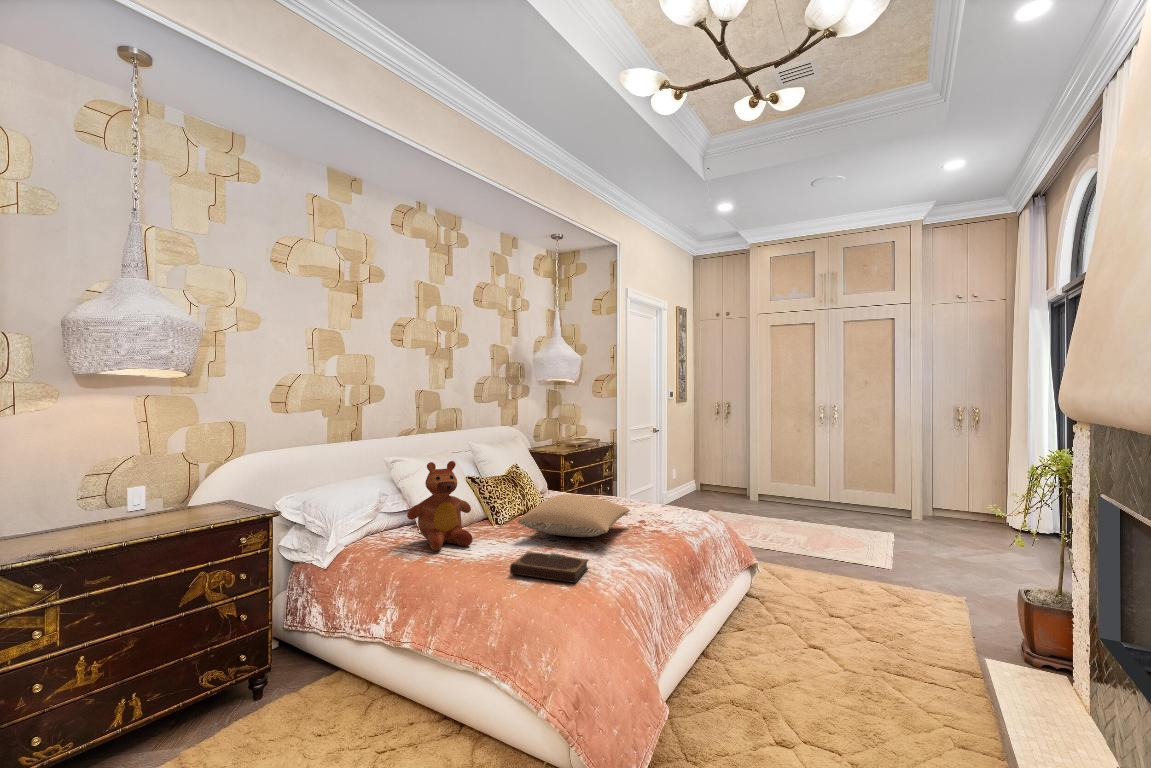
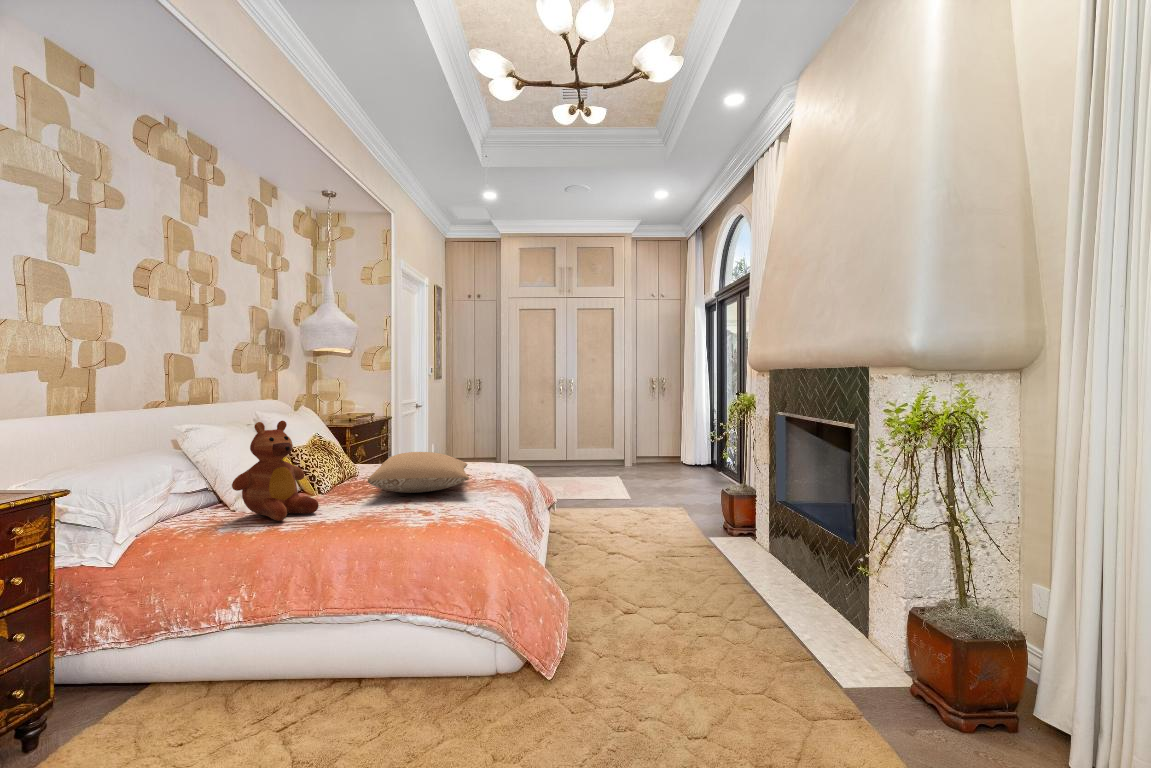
notebook: present [510,552,588,583] -> none [394,502,468,524]

